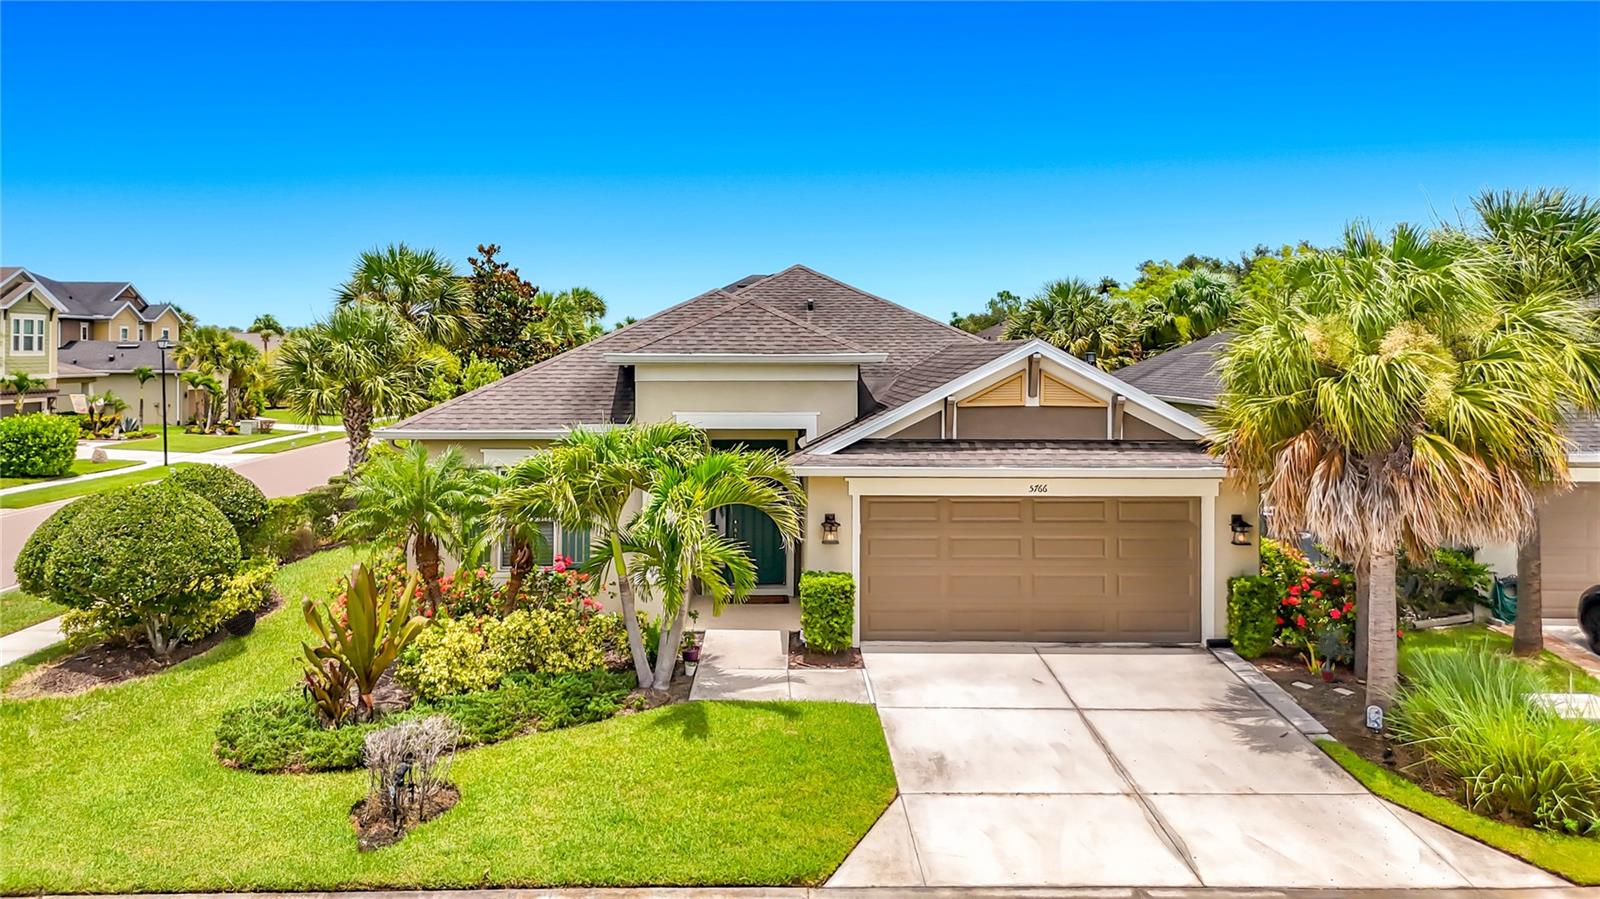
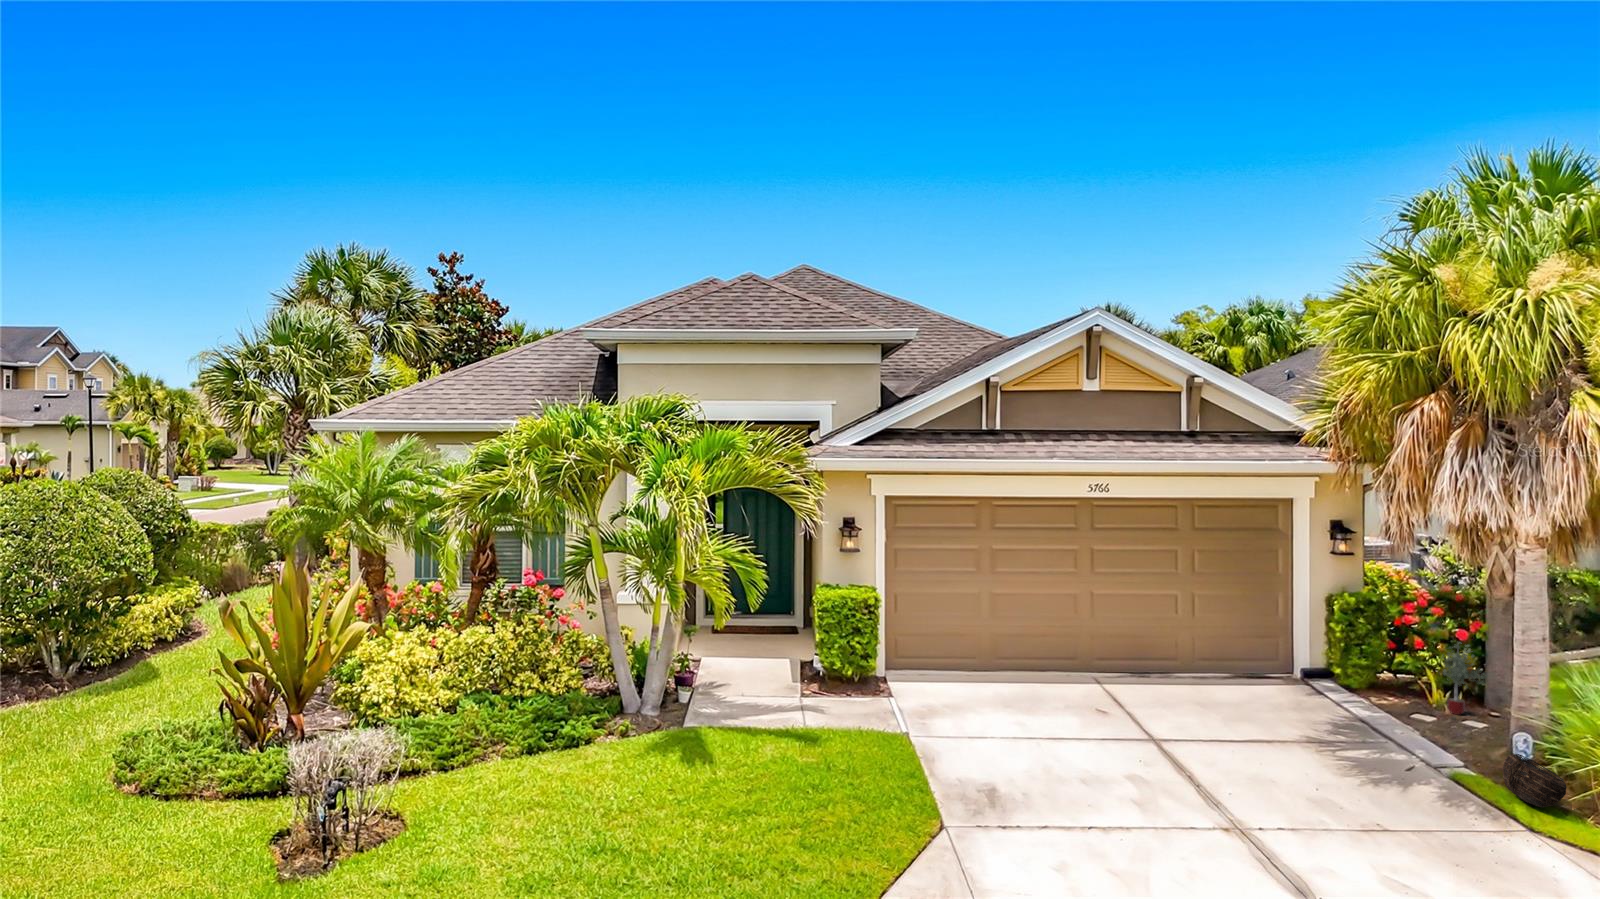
basket: present [225,610,256,636] -> present [1503,753,1567,808]

